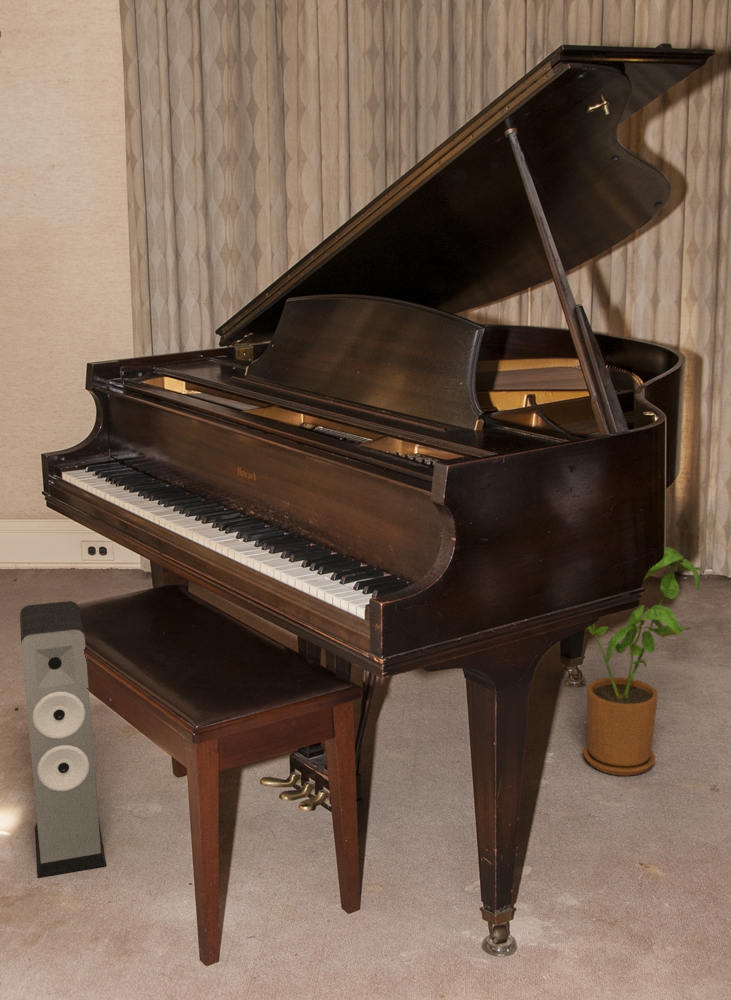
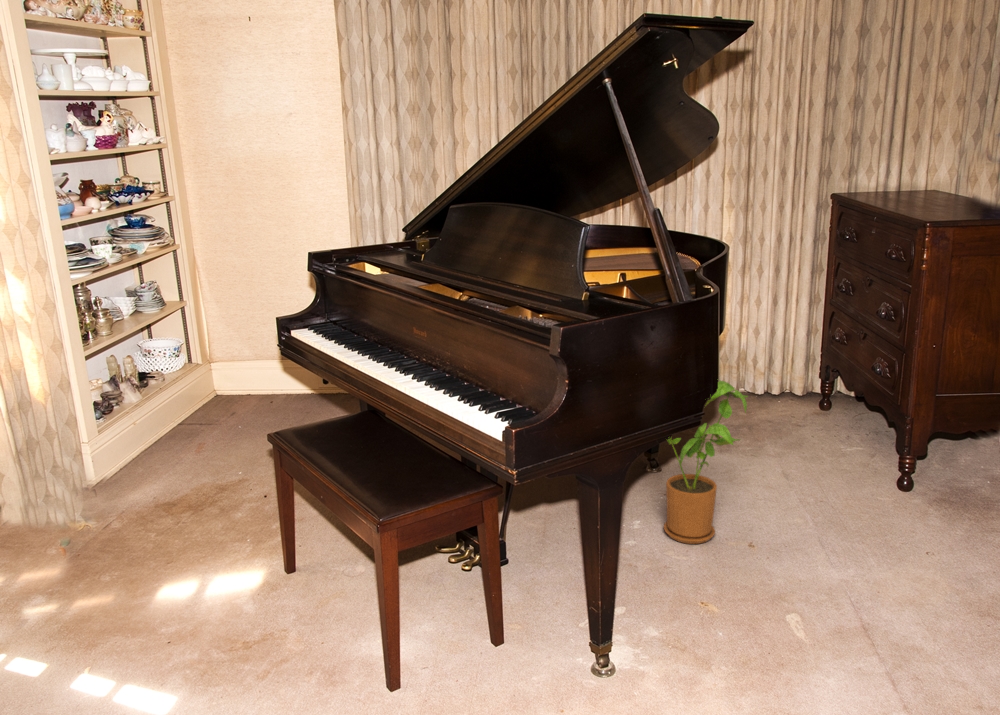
speaker: present [20,601,106,878] -> none [260,424,324,620]

